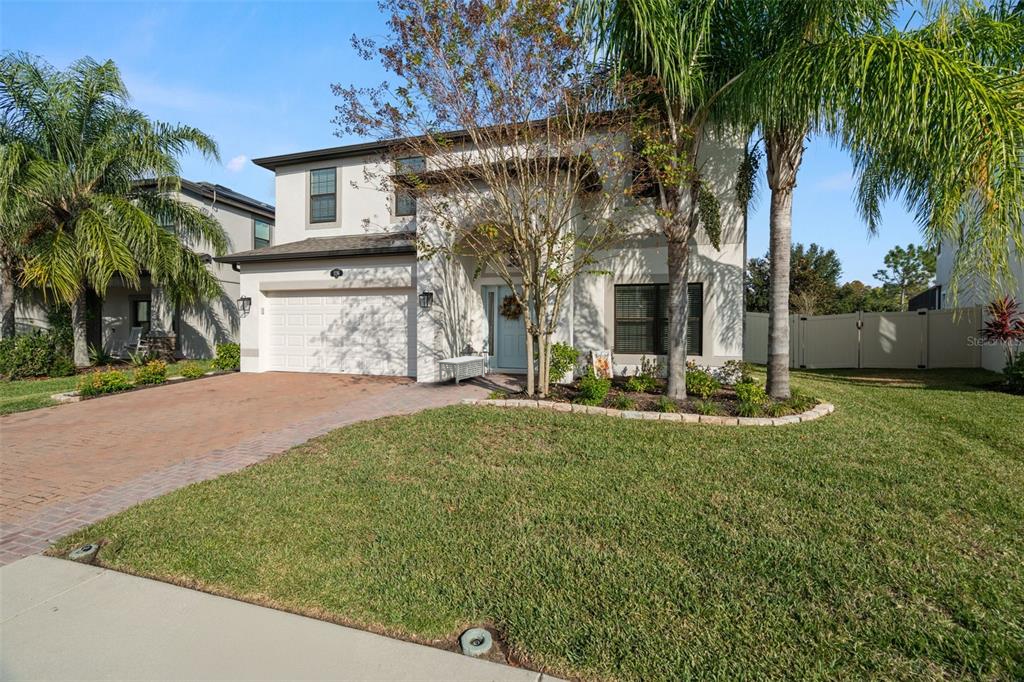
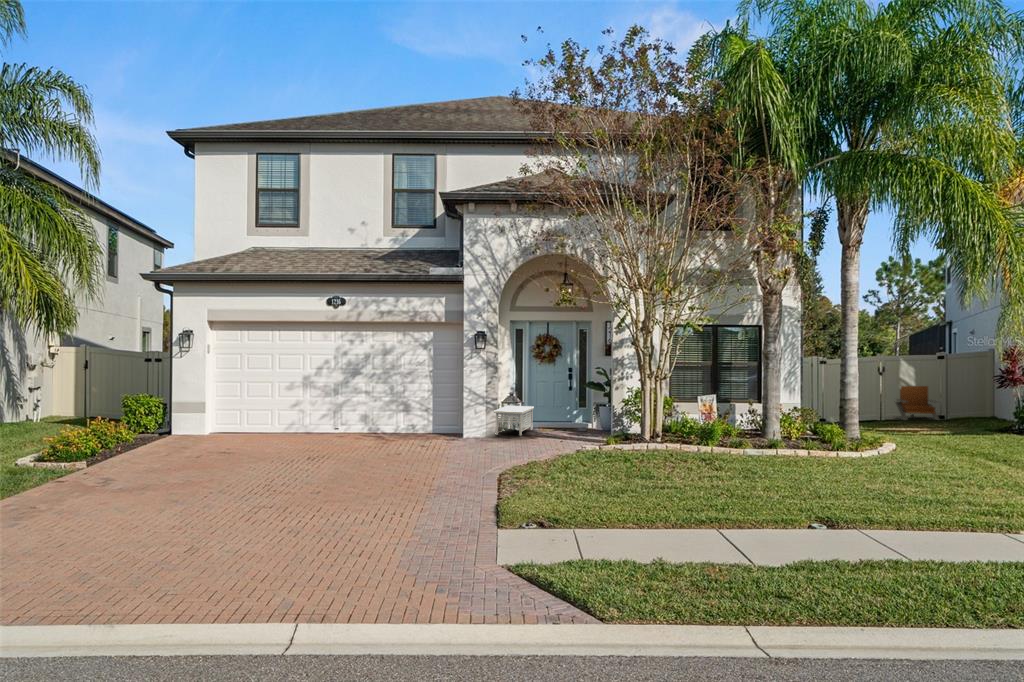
lounge chair: none [870,338,922,371] -> present [894,386,939,420]

